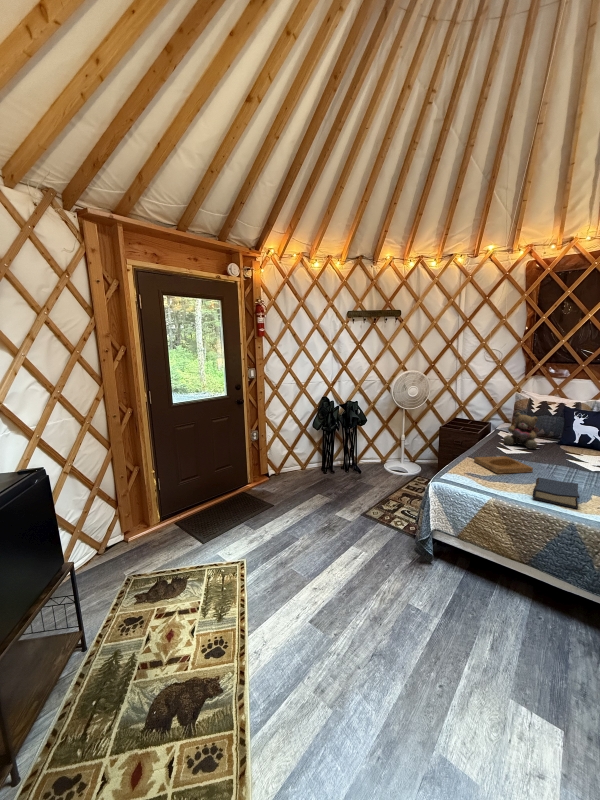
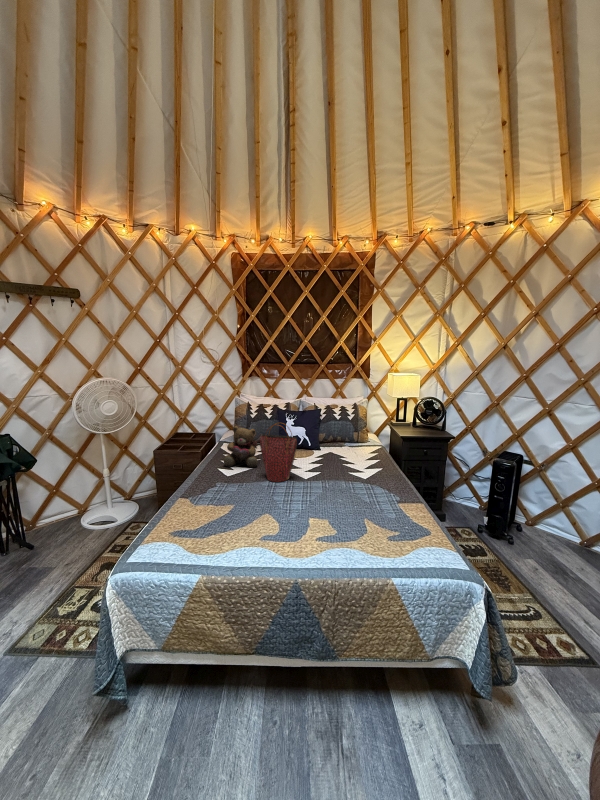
handbag: none [543,412,585,463] -> present [260,423,297,482]
tray: present [474,456,533,474] -> none [186,488,253,523]
hardback book: present [533,477,579,509] -> none [251,517,299,560]

